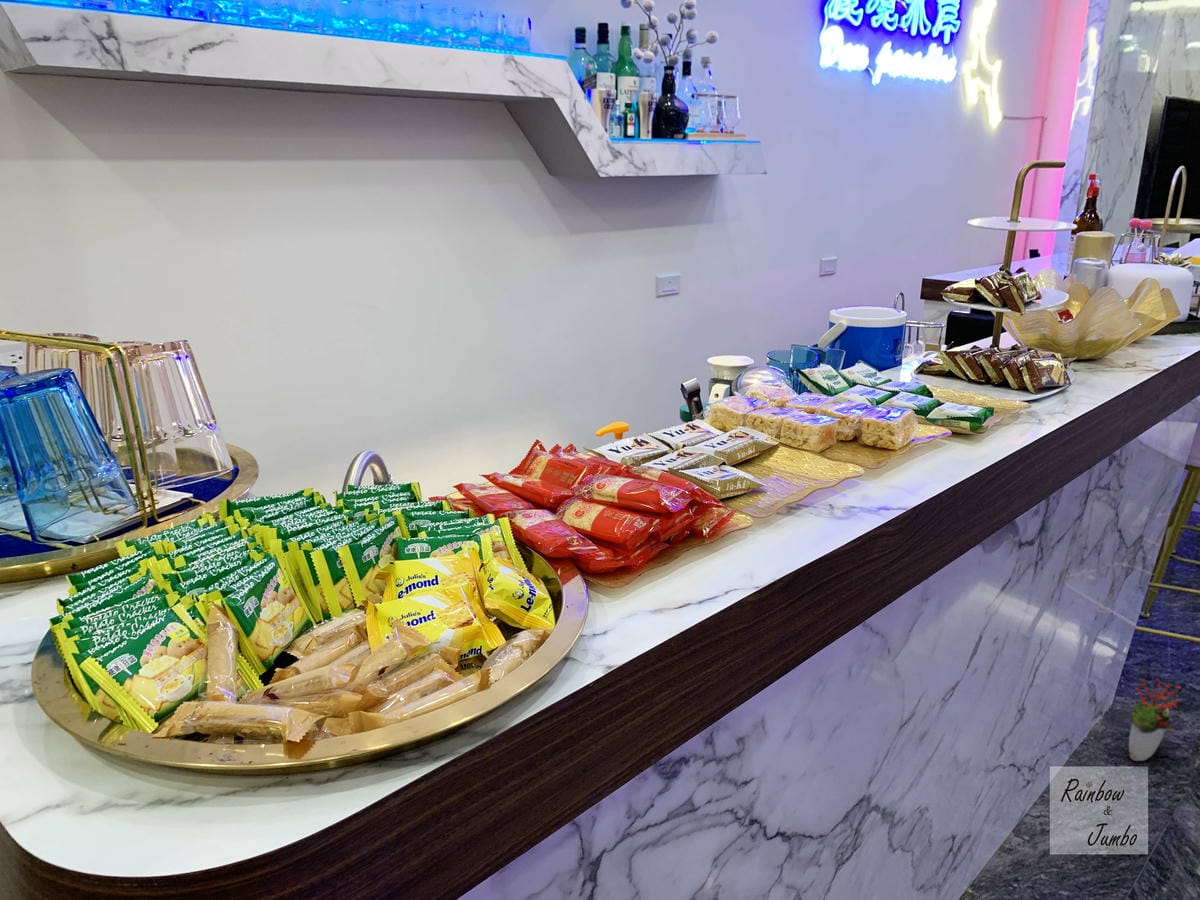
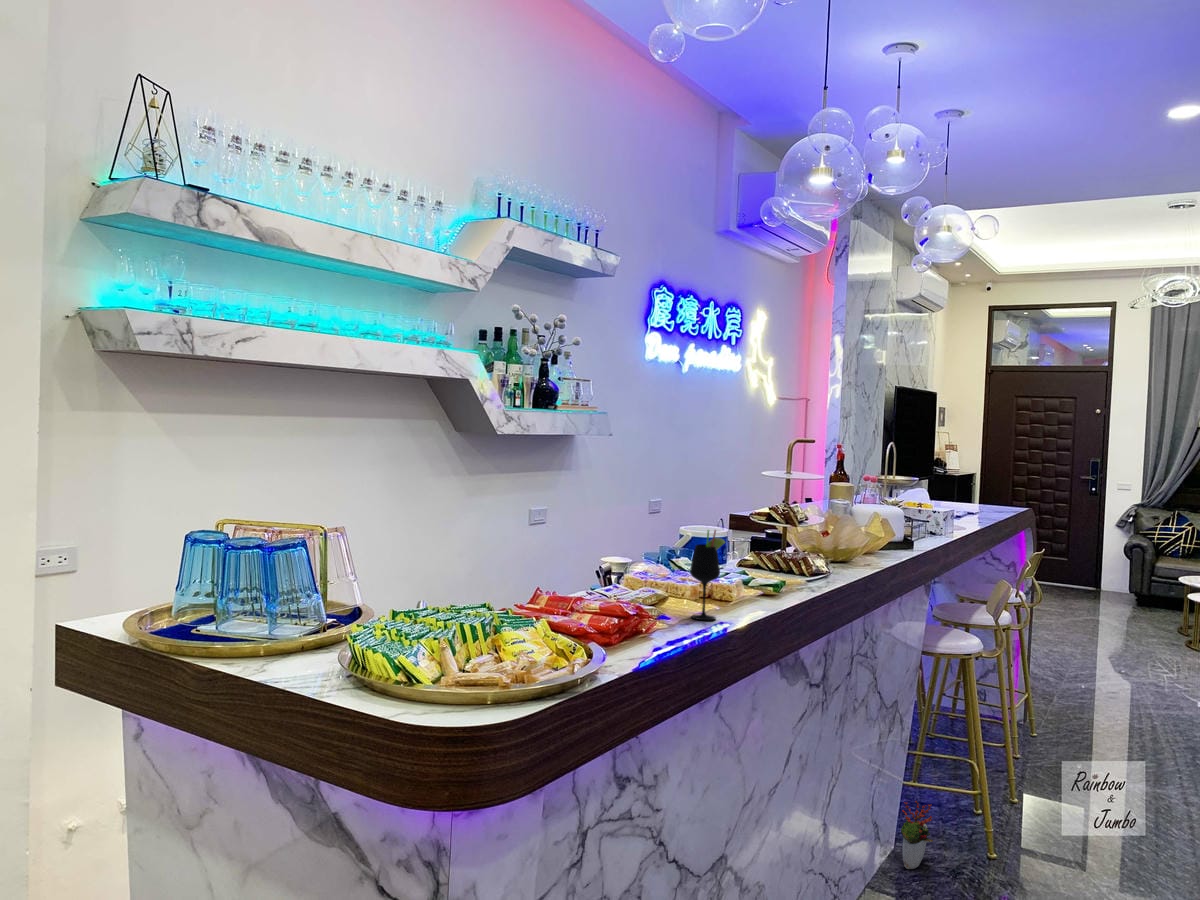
wine glass: none [817,340,884,494] -> present [690,530,725,620]

